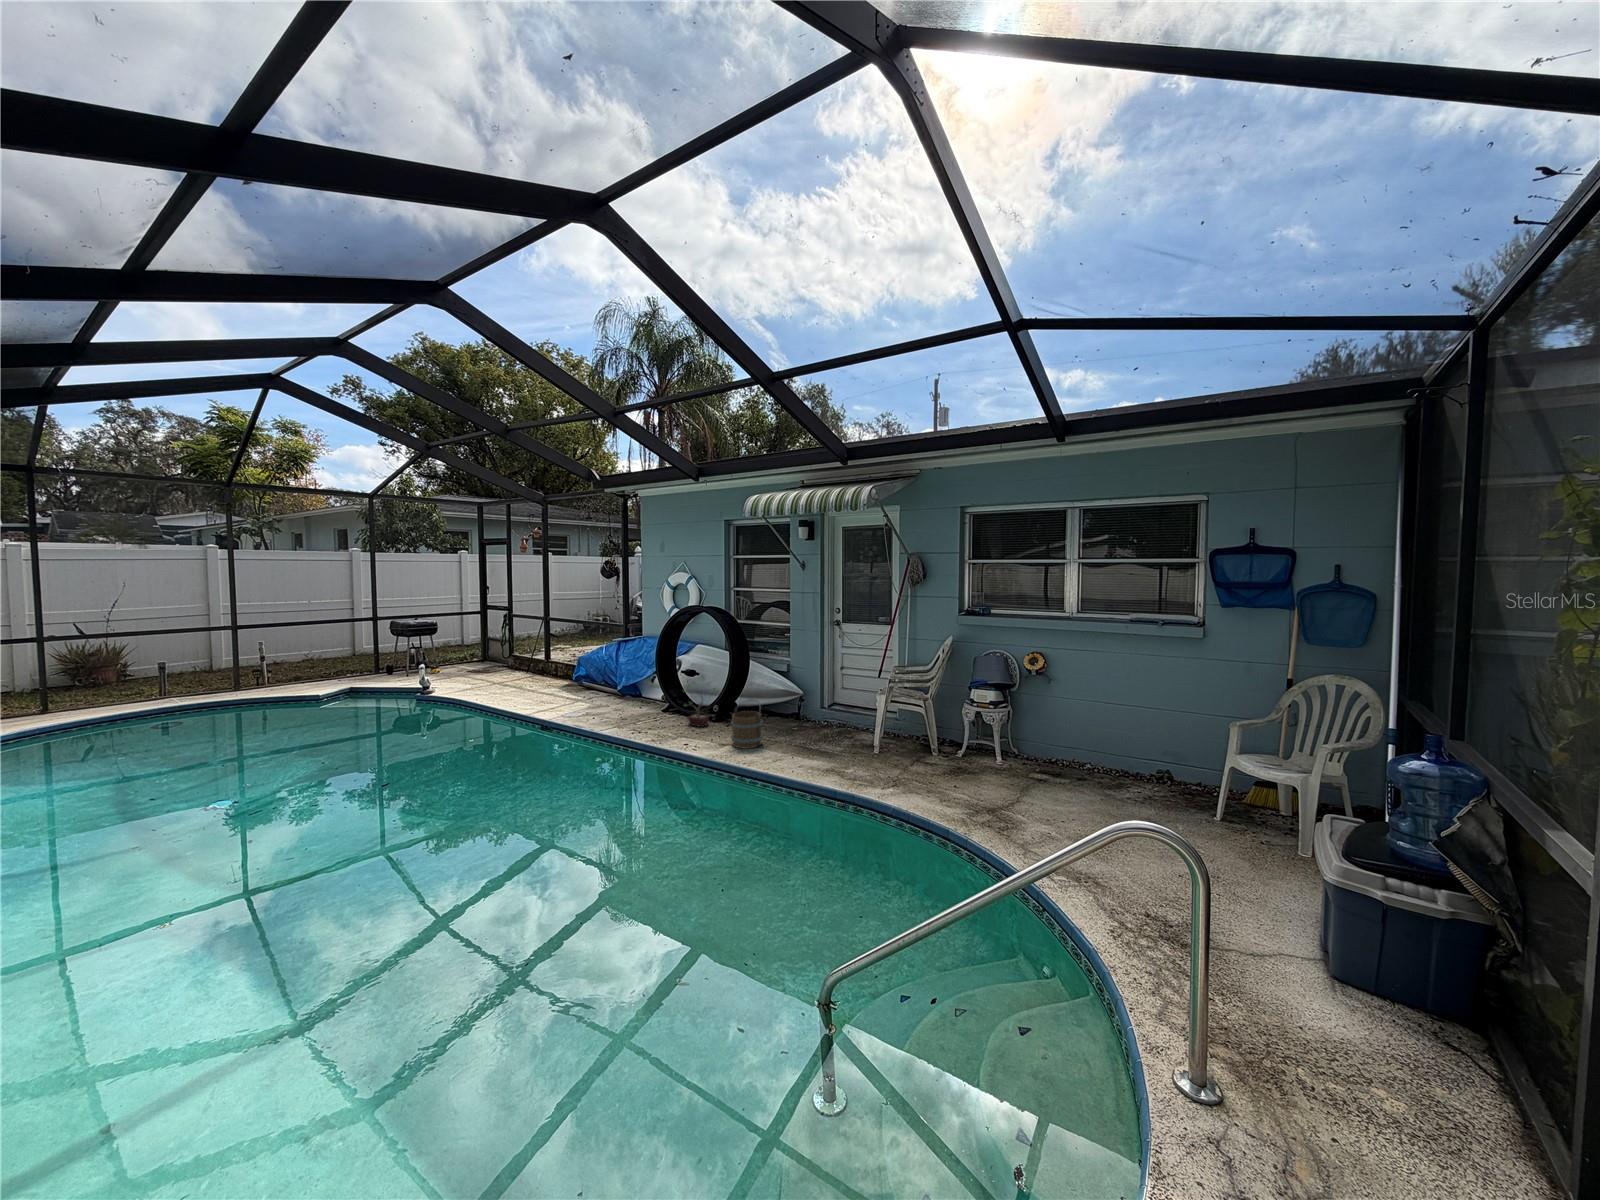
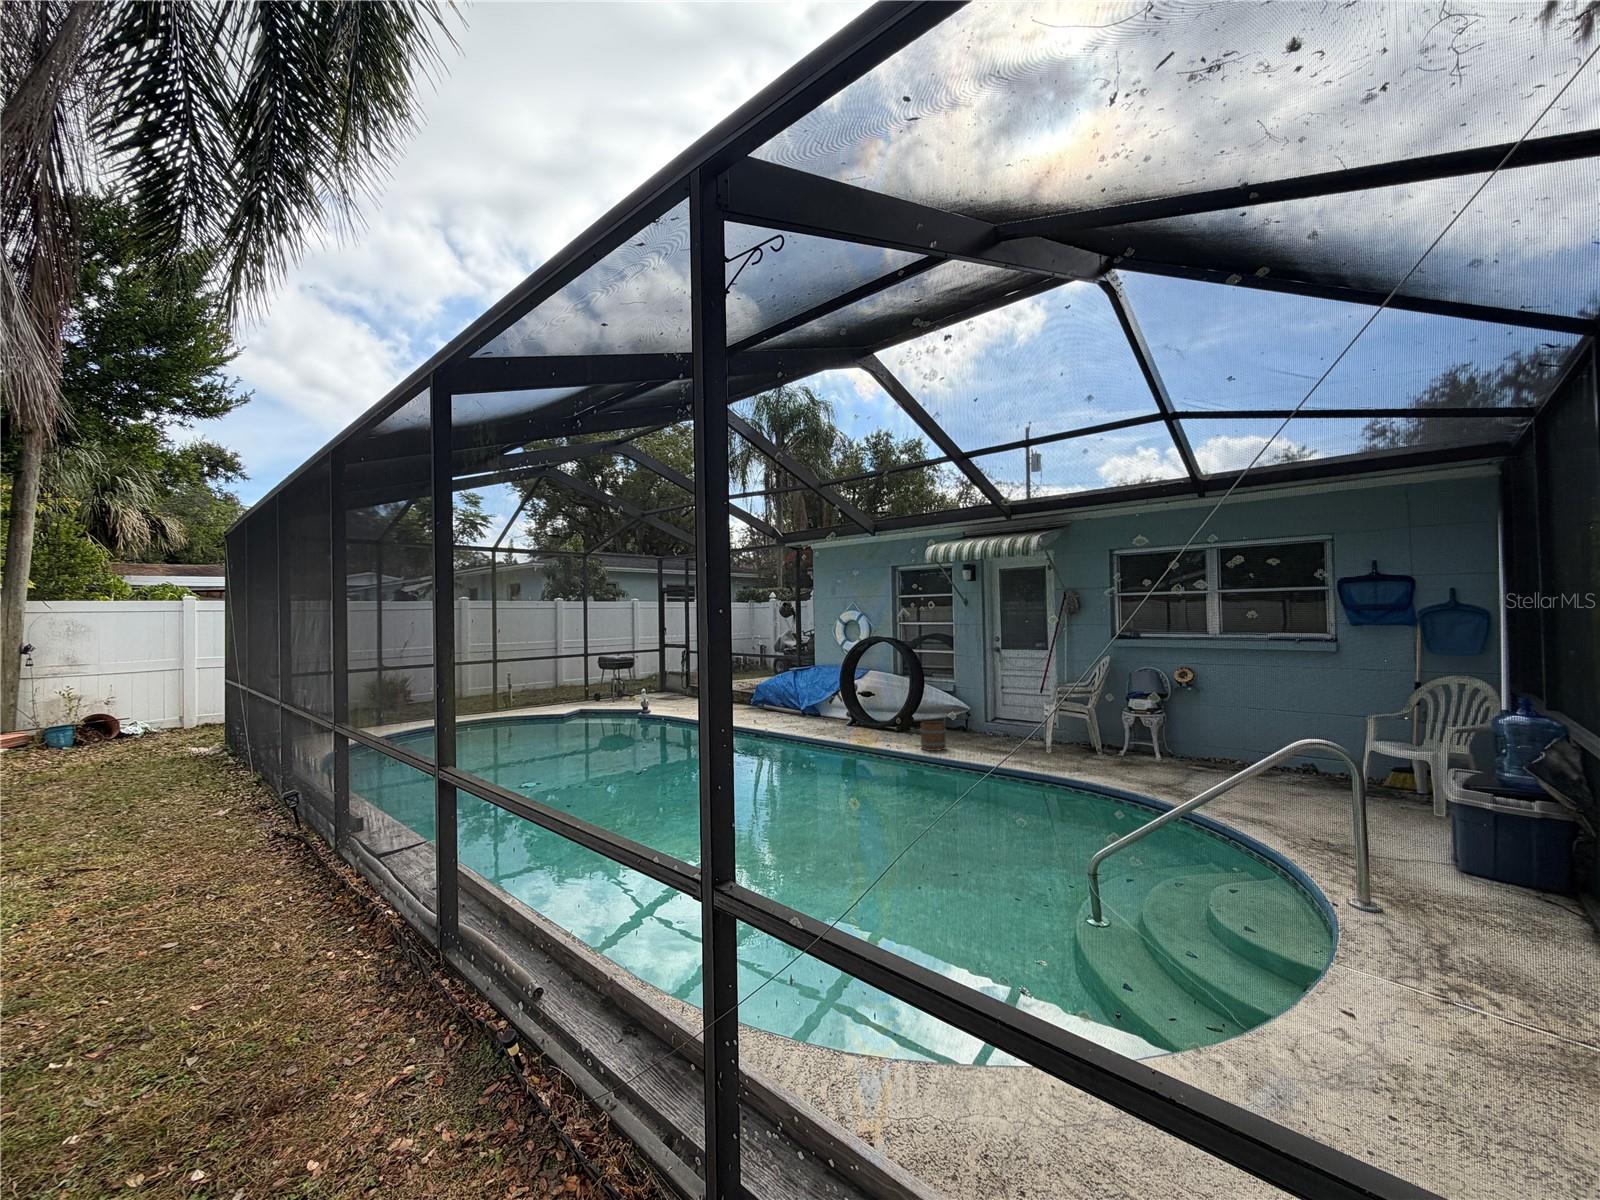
potted plant: present [688,676,716,727] -> none [868,694,902,737]

